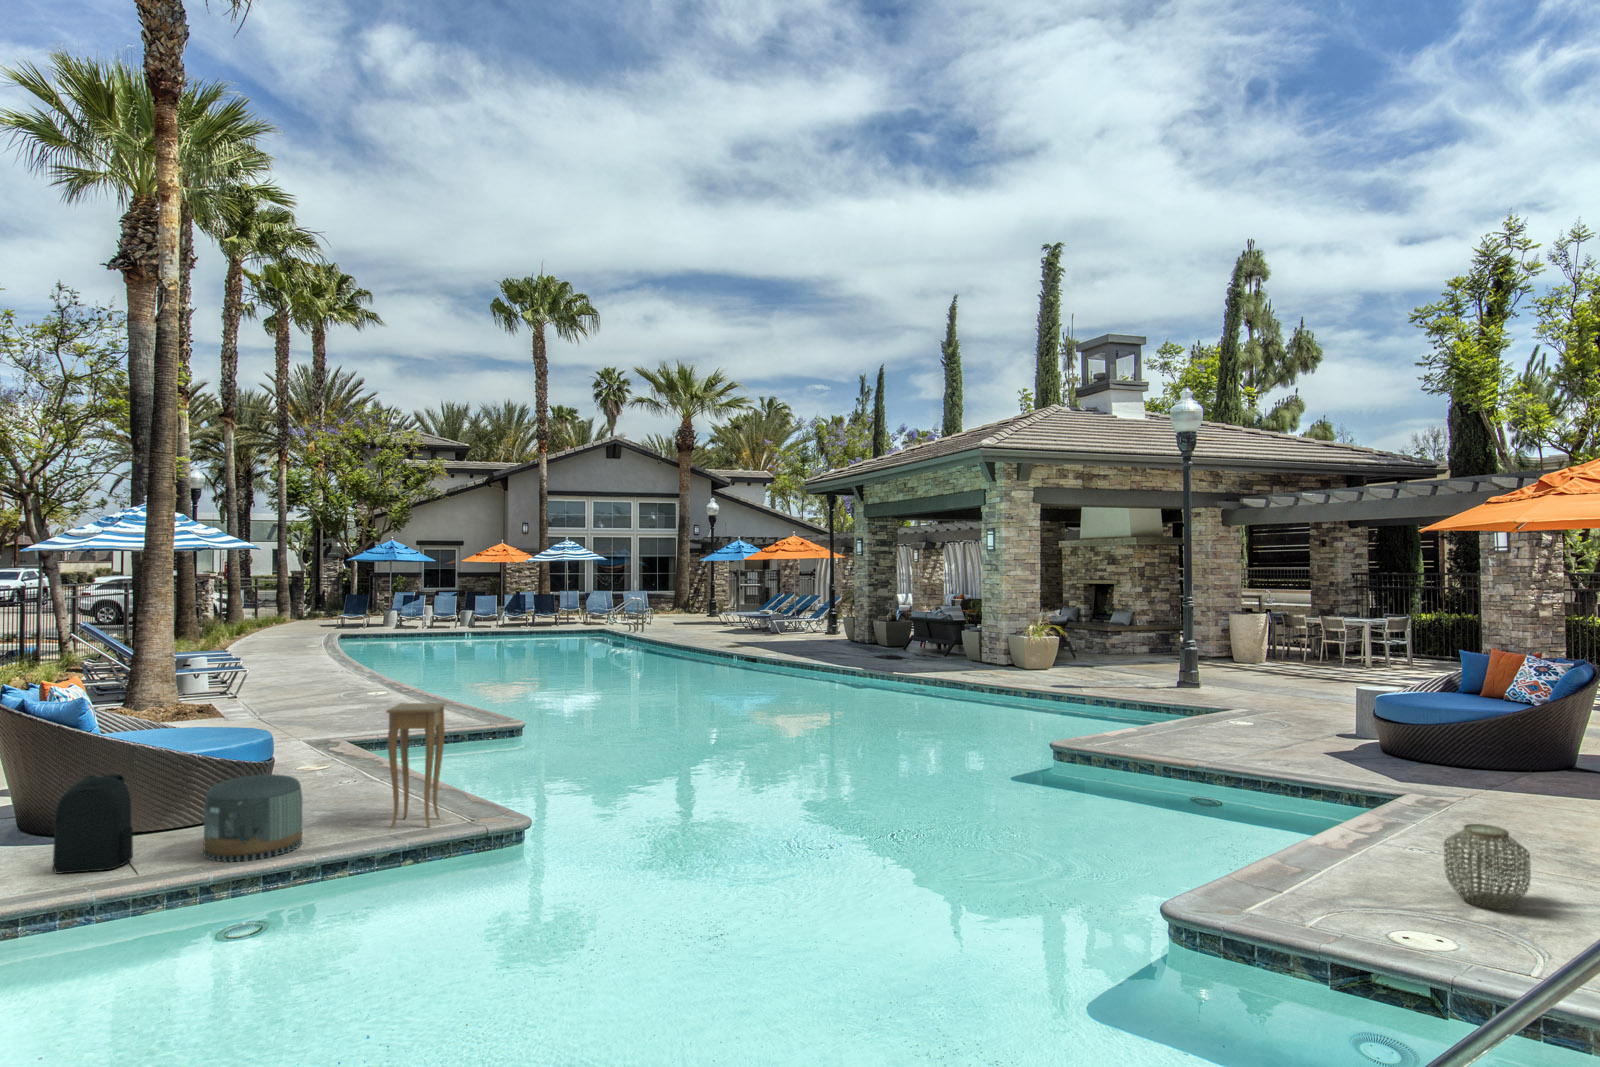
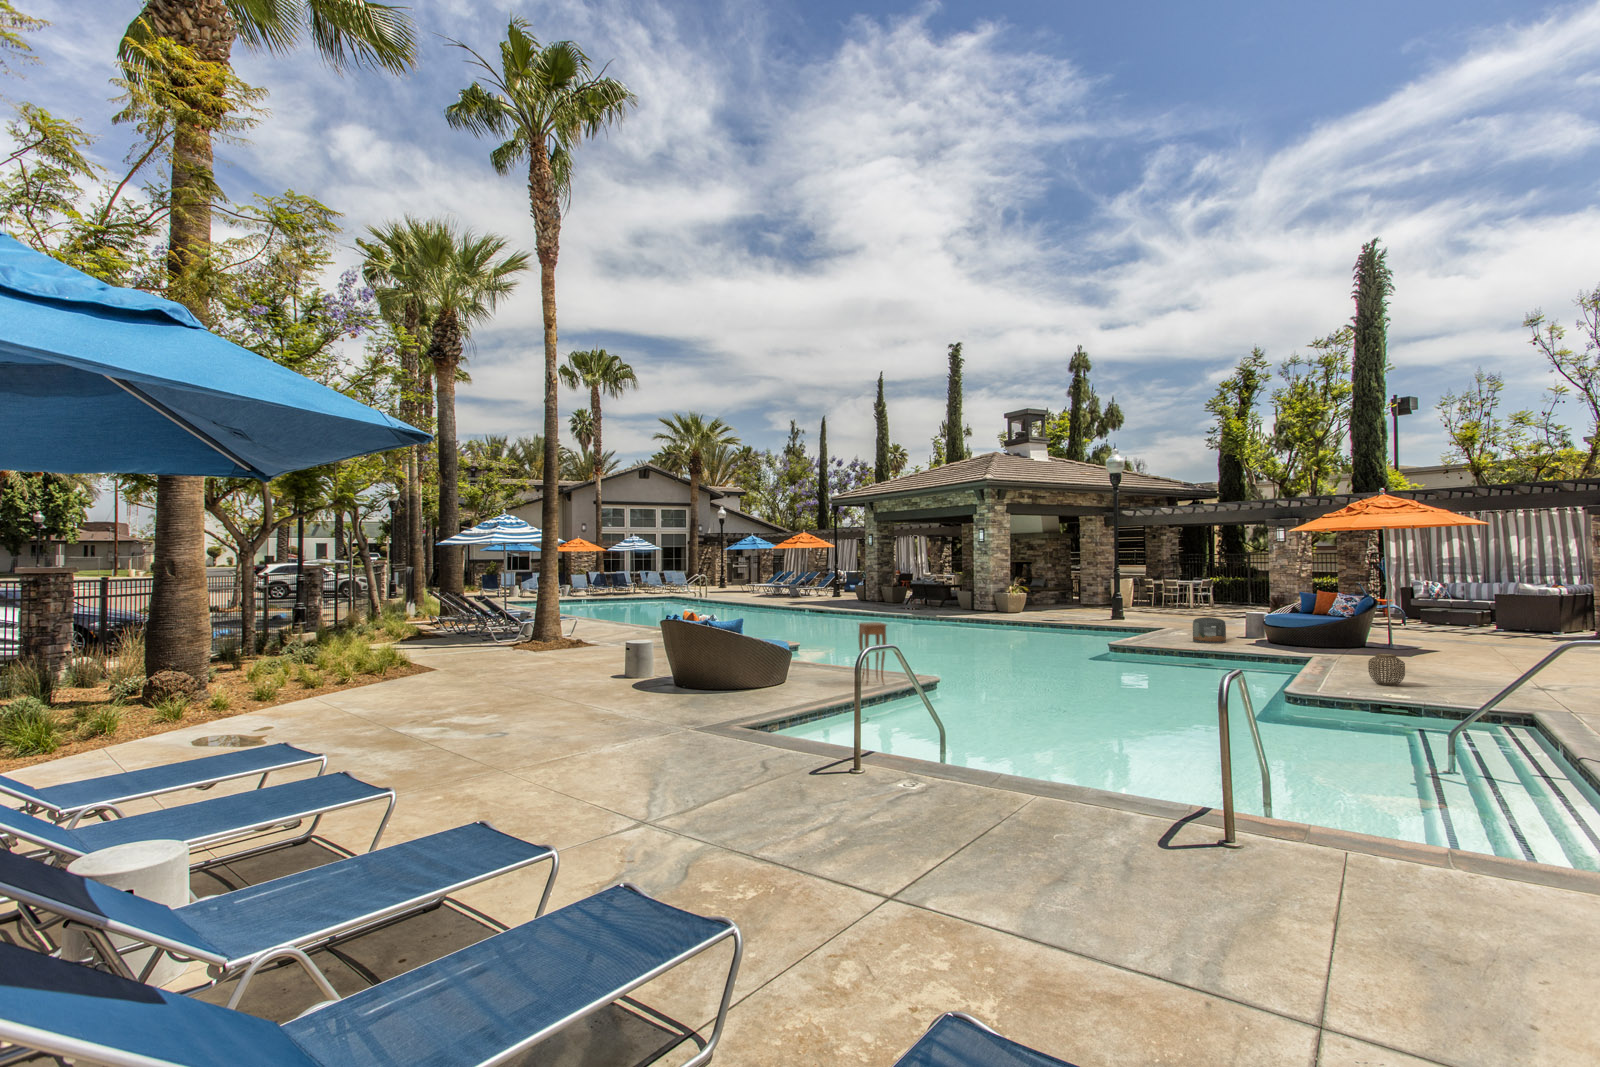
backpack: present [52,774,133,874] -> none [755,655,787,704]
pouf: present [204,774,302,862] -> present [1193,618,1226,644]

